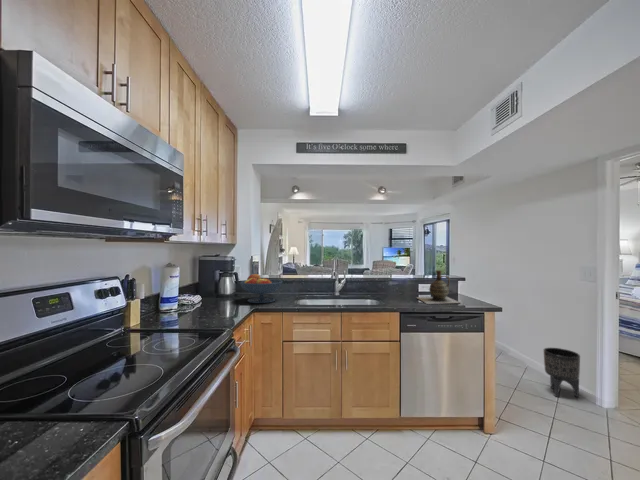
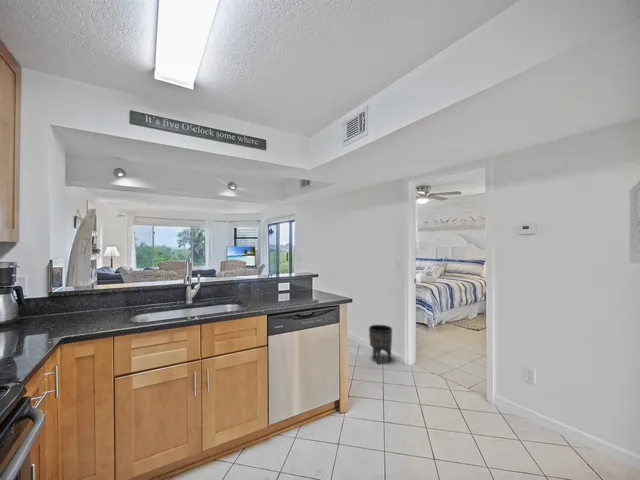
ceramic jug: present [417,270,459,304] -> none [276,268,320,302]
fruit bowl: present [240,274,282,303] -> none [27,286,109,330]

